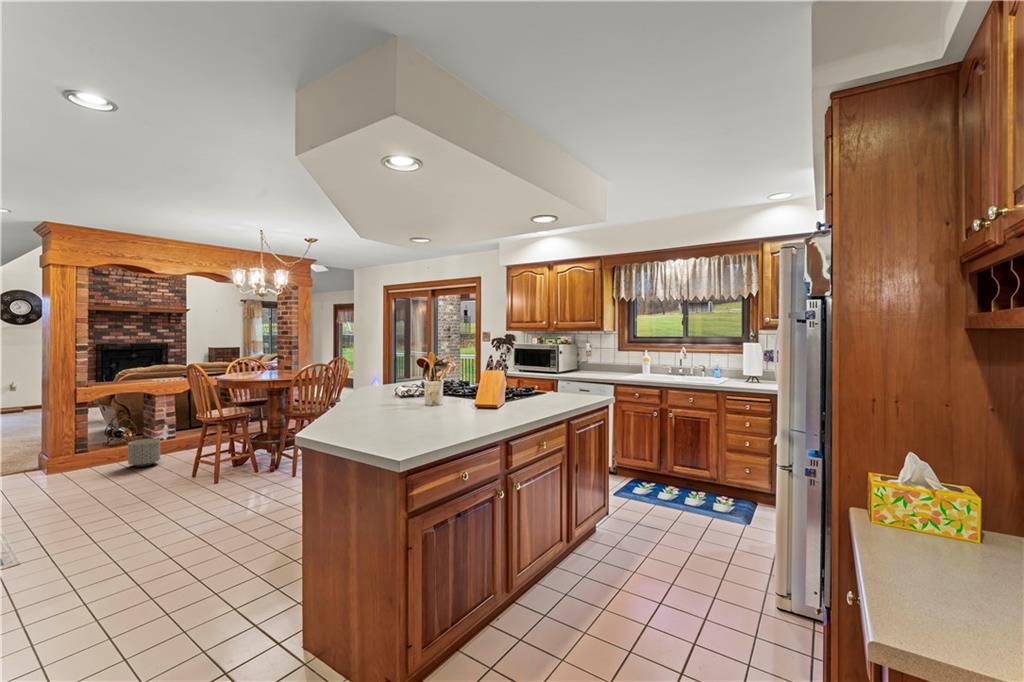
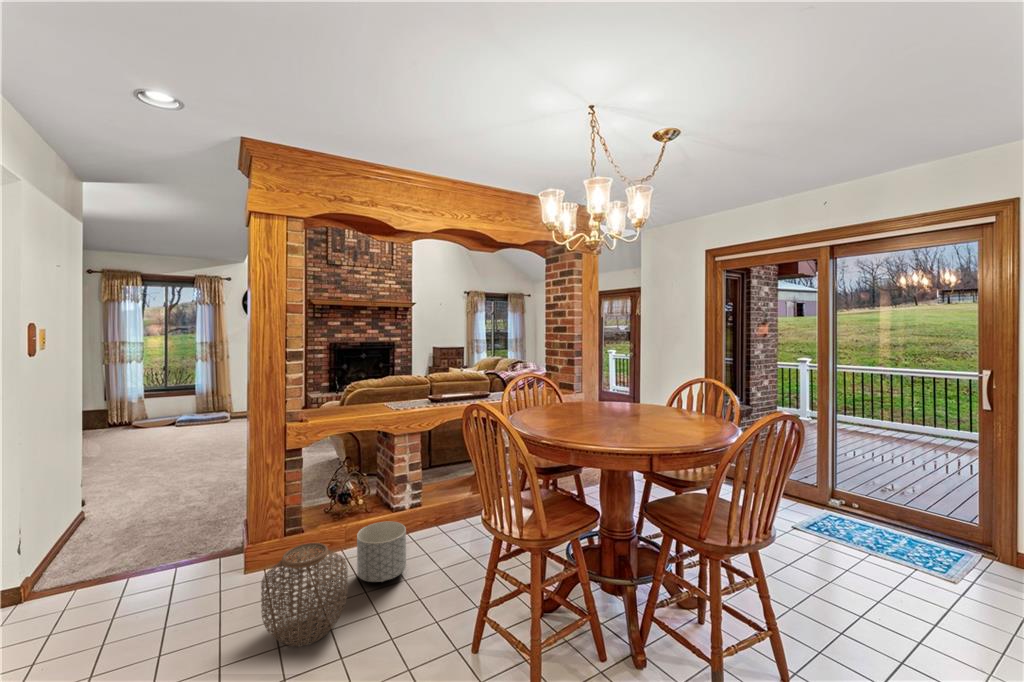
woven basket: none [71,439,122,483] -> present [261,543,348,646]

